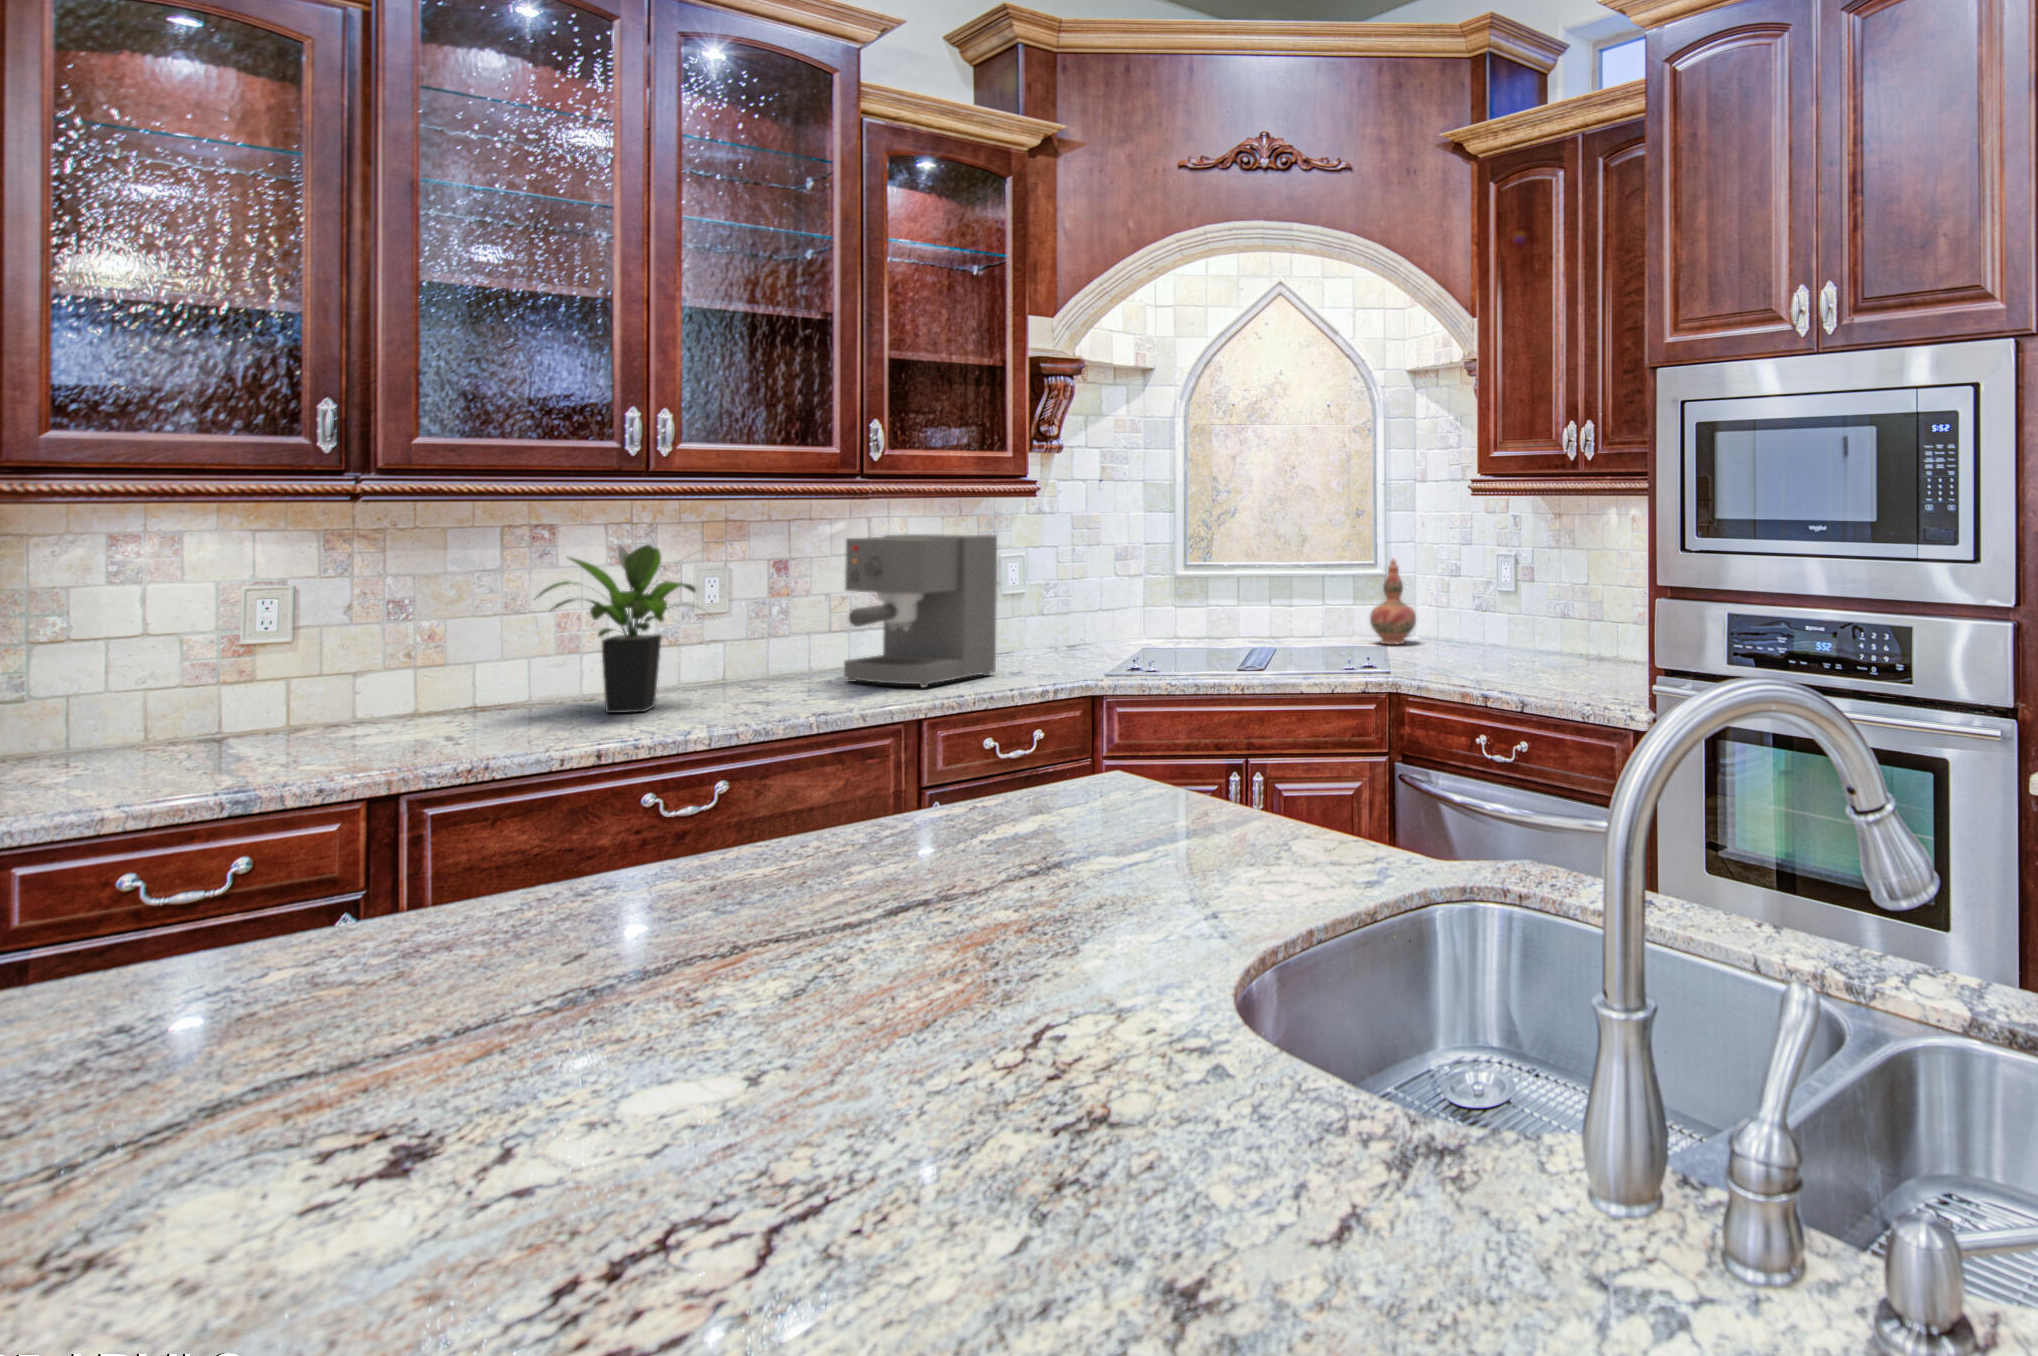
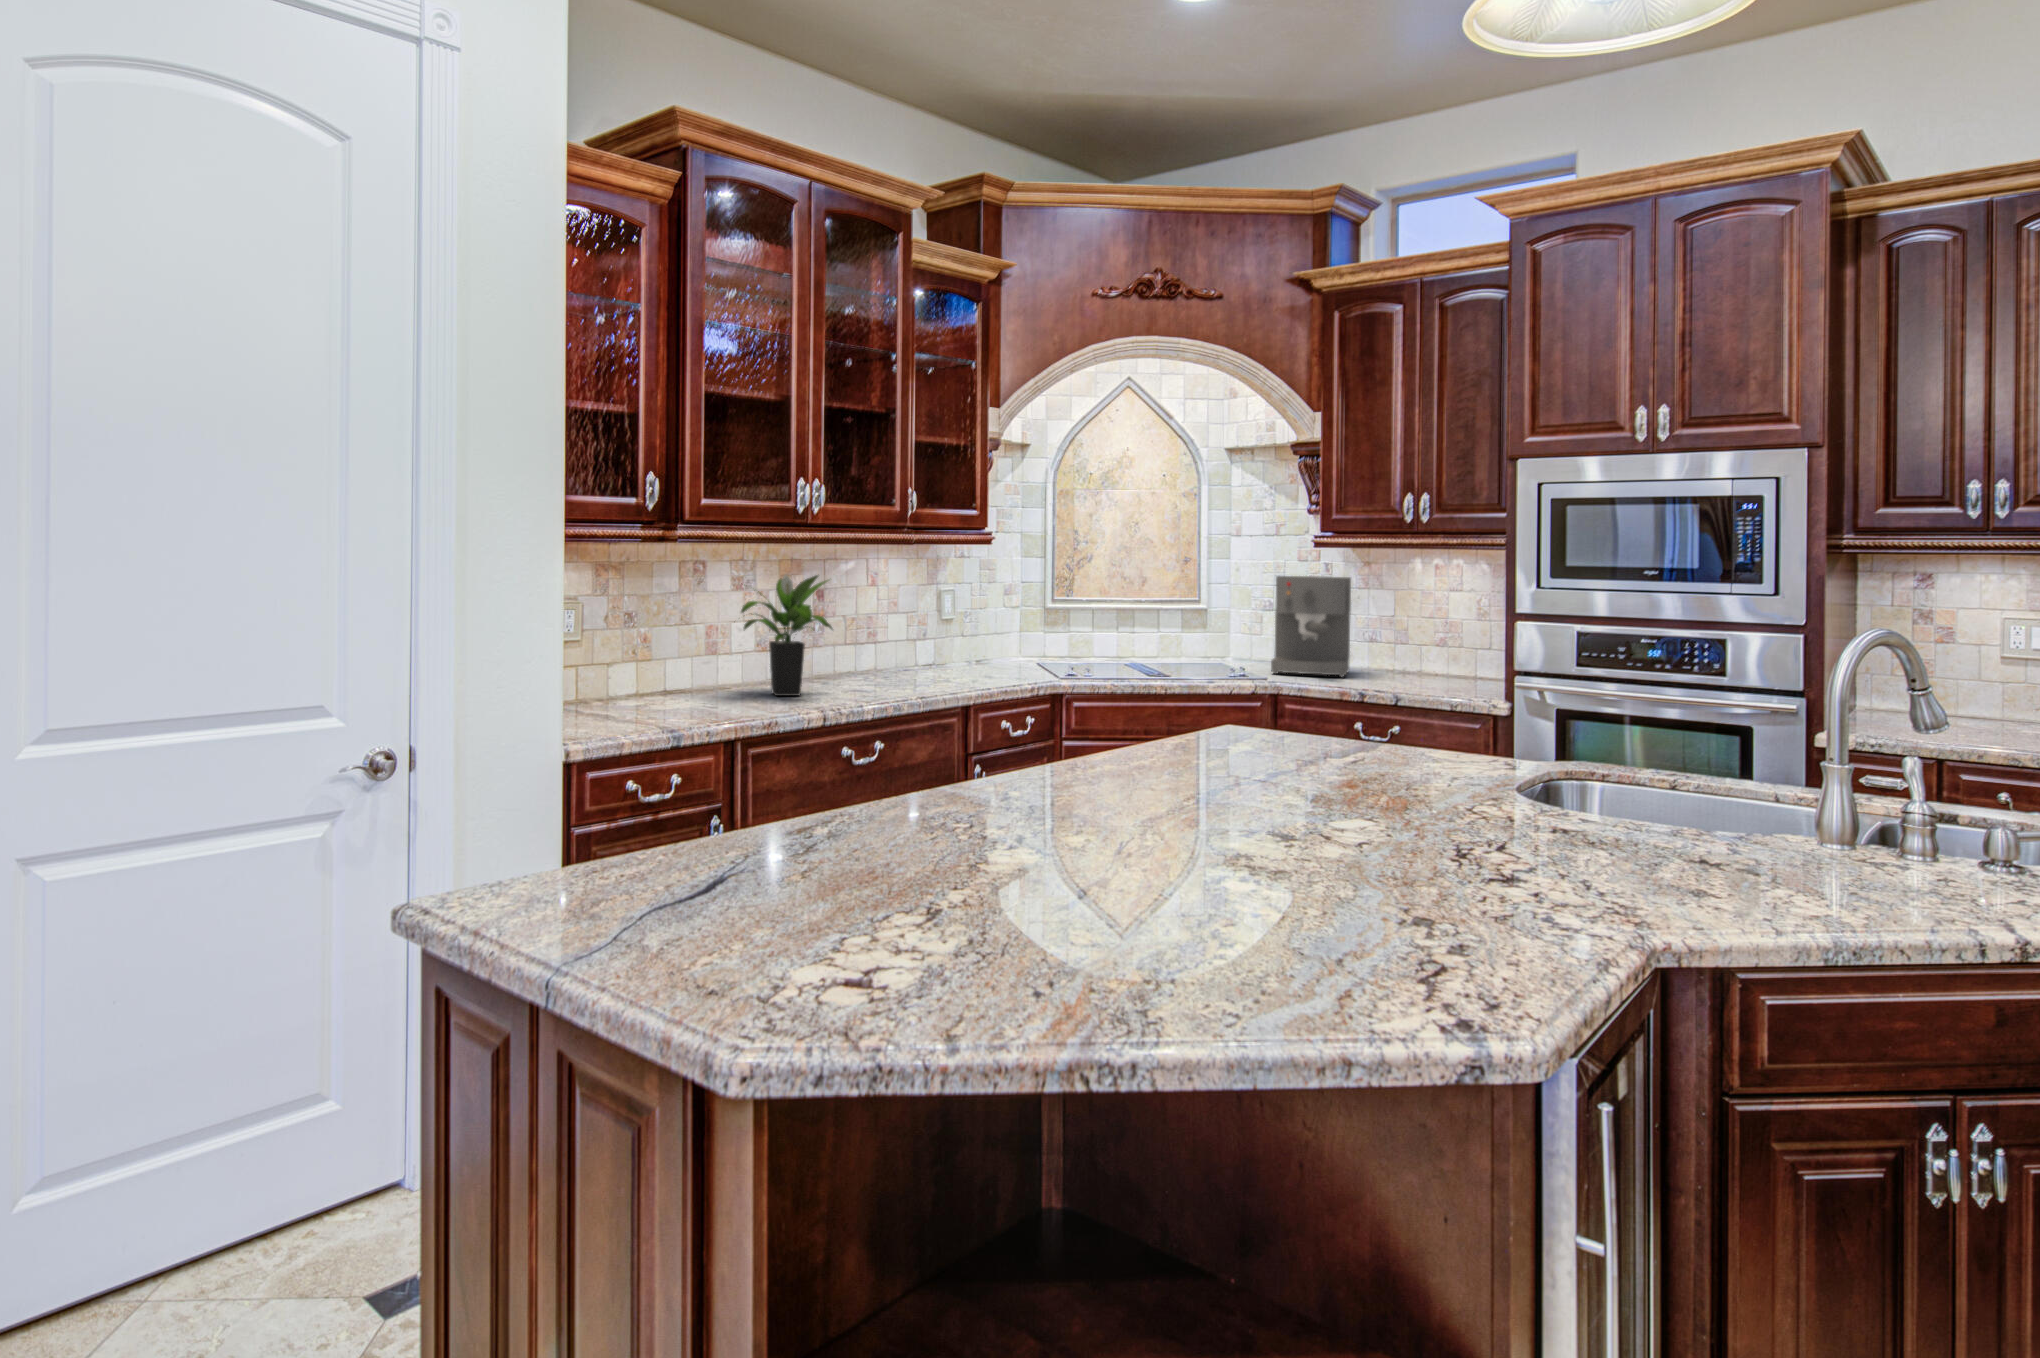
coffee maker: present [844,534,997,687] -> present [1271,576,1351,677]
decorative vase: present [1370,559,1416,644] -> none [1202,597,1239,664]

